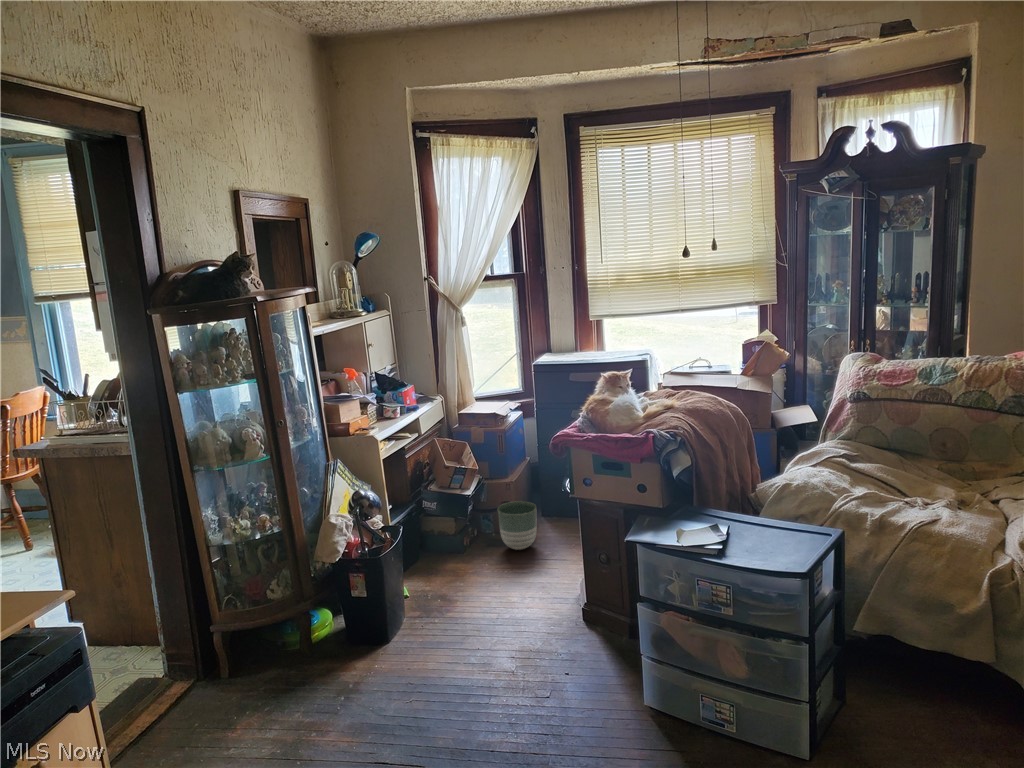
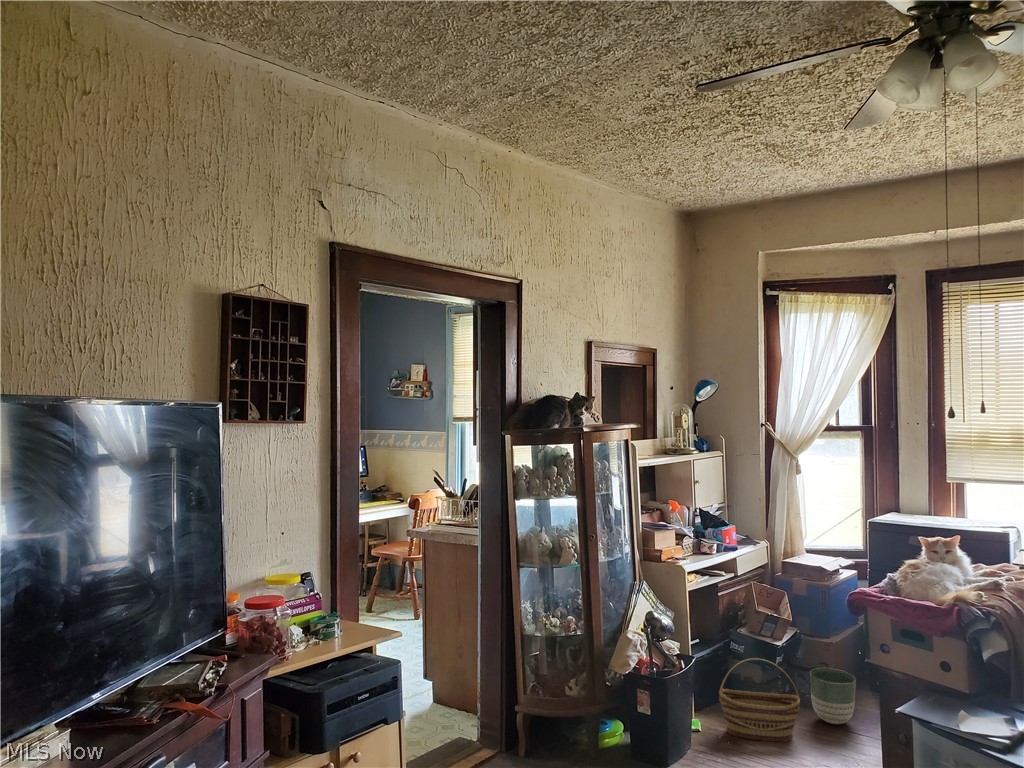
basket: none [423,509,496,587] -> present [719,658,800,742]

